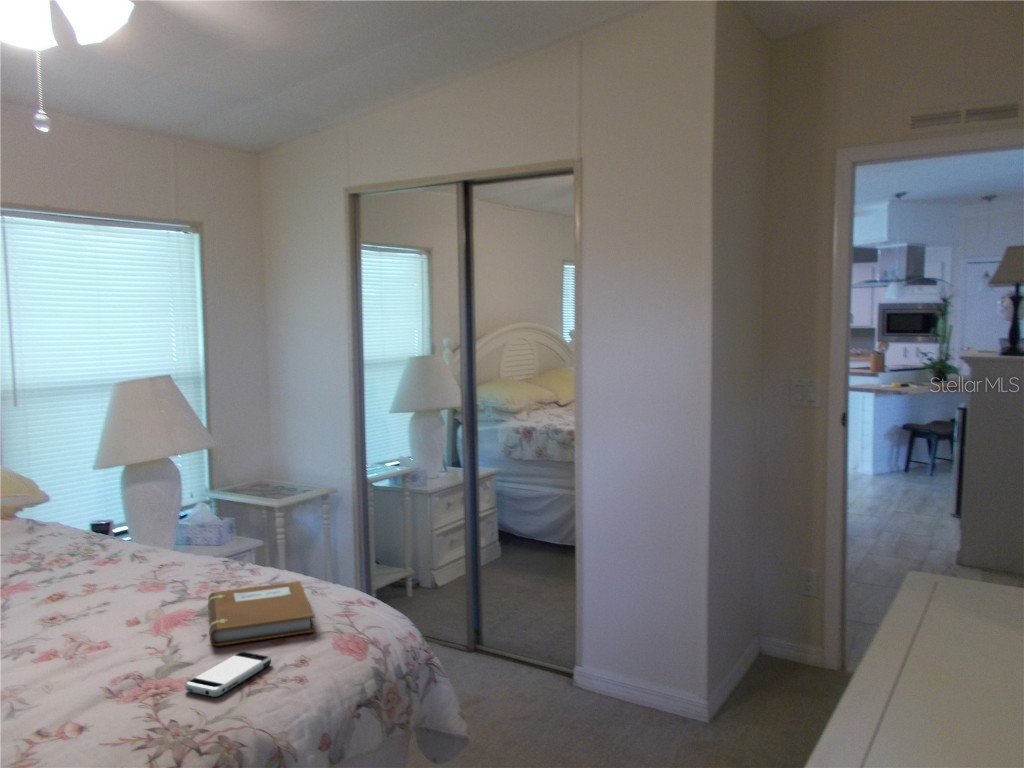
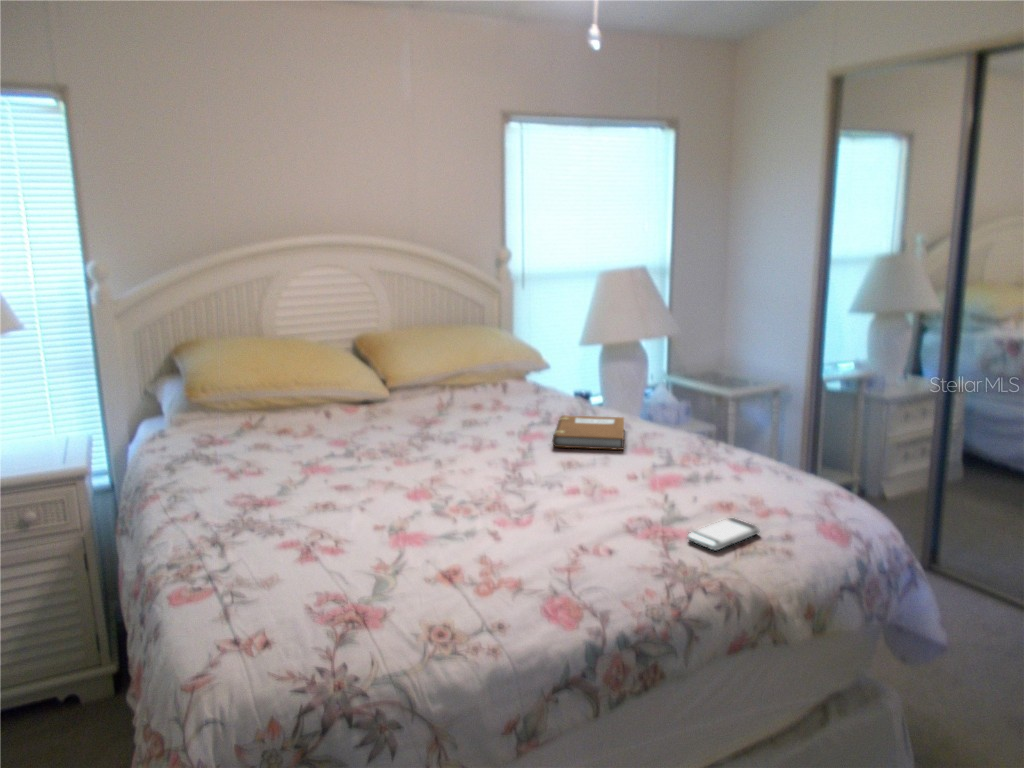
notebook: present [208,581,315,646] -> present [552,415,624,450]

